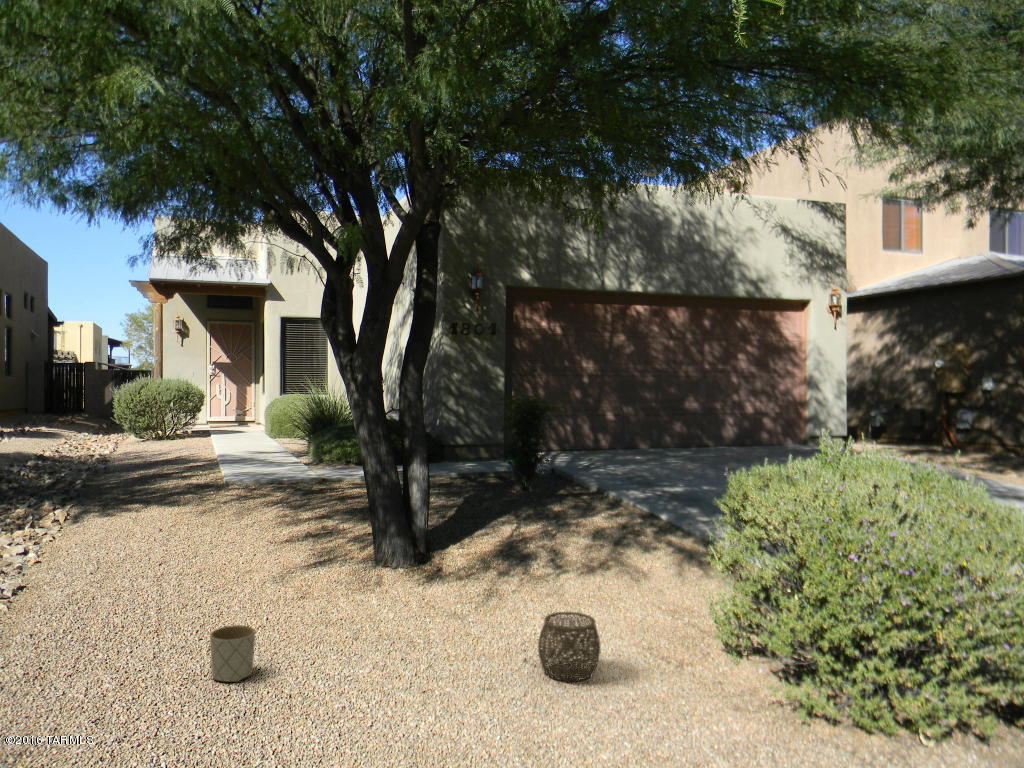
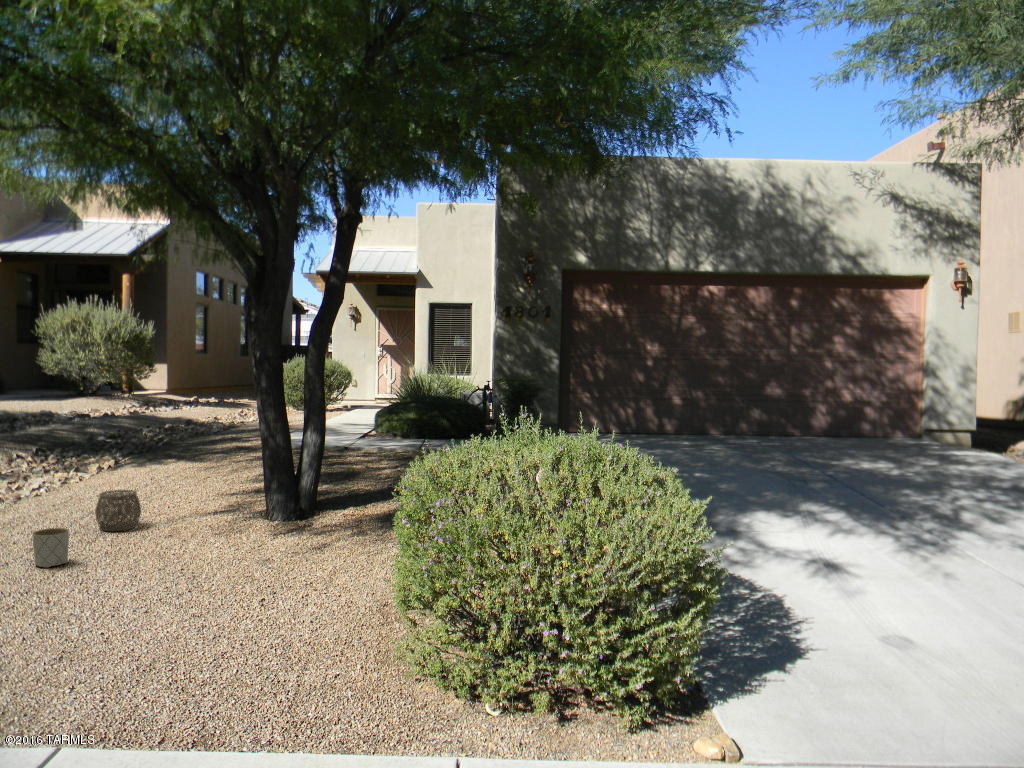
woven basket: present [538,612,600,681] -> present [95,490,141,531]

